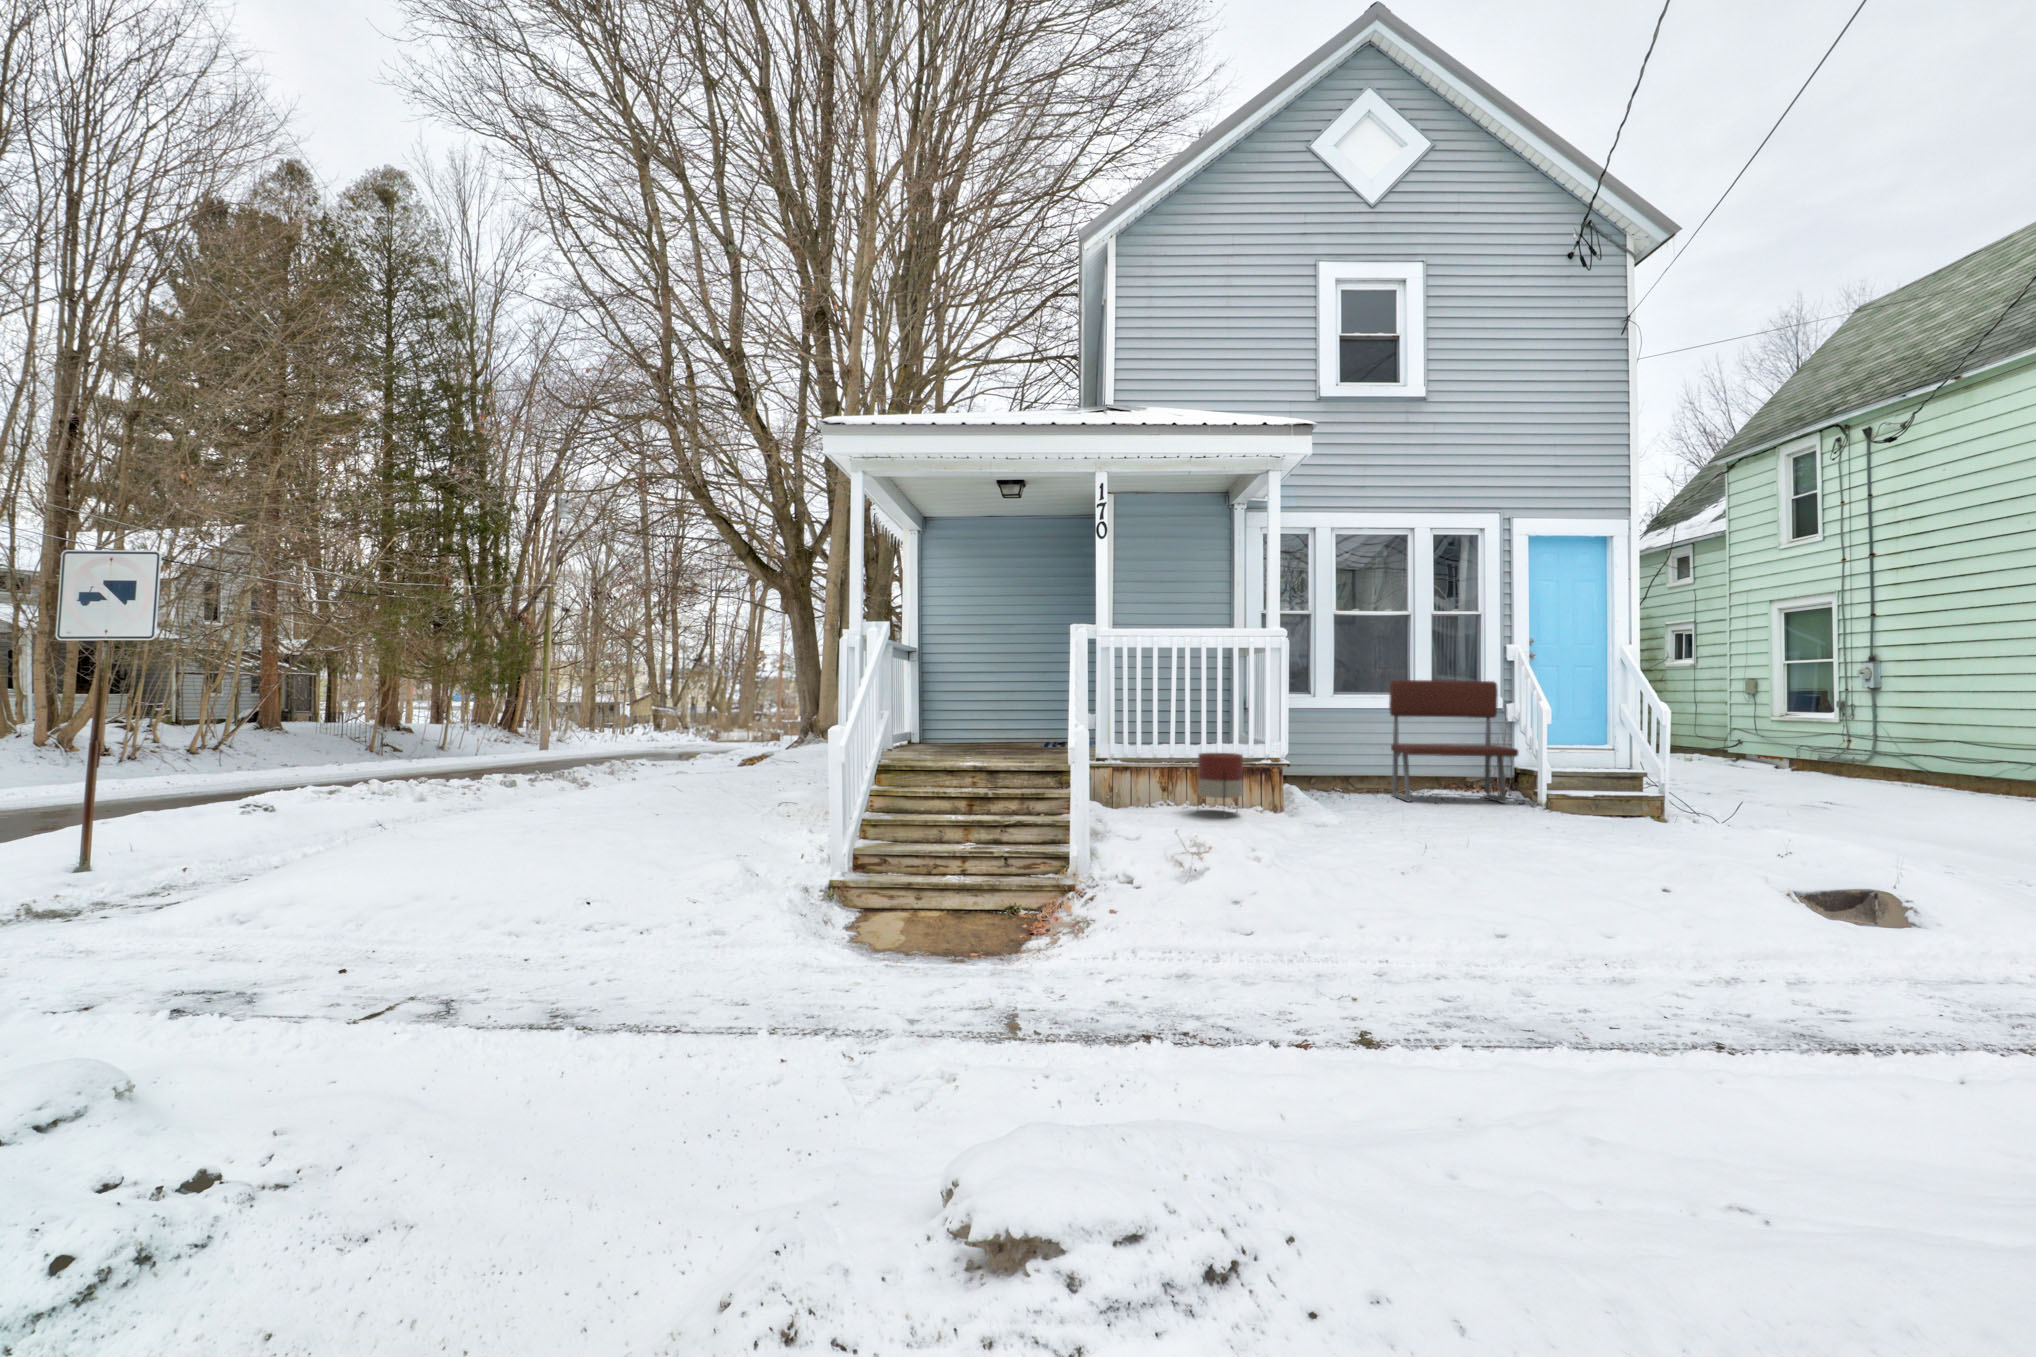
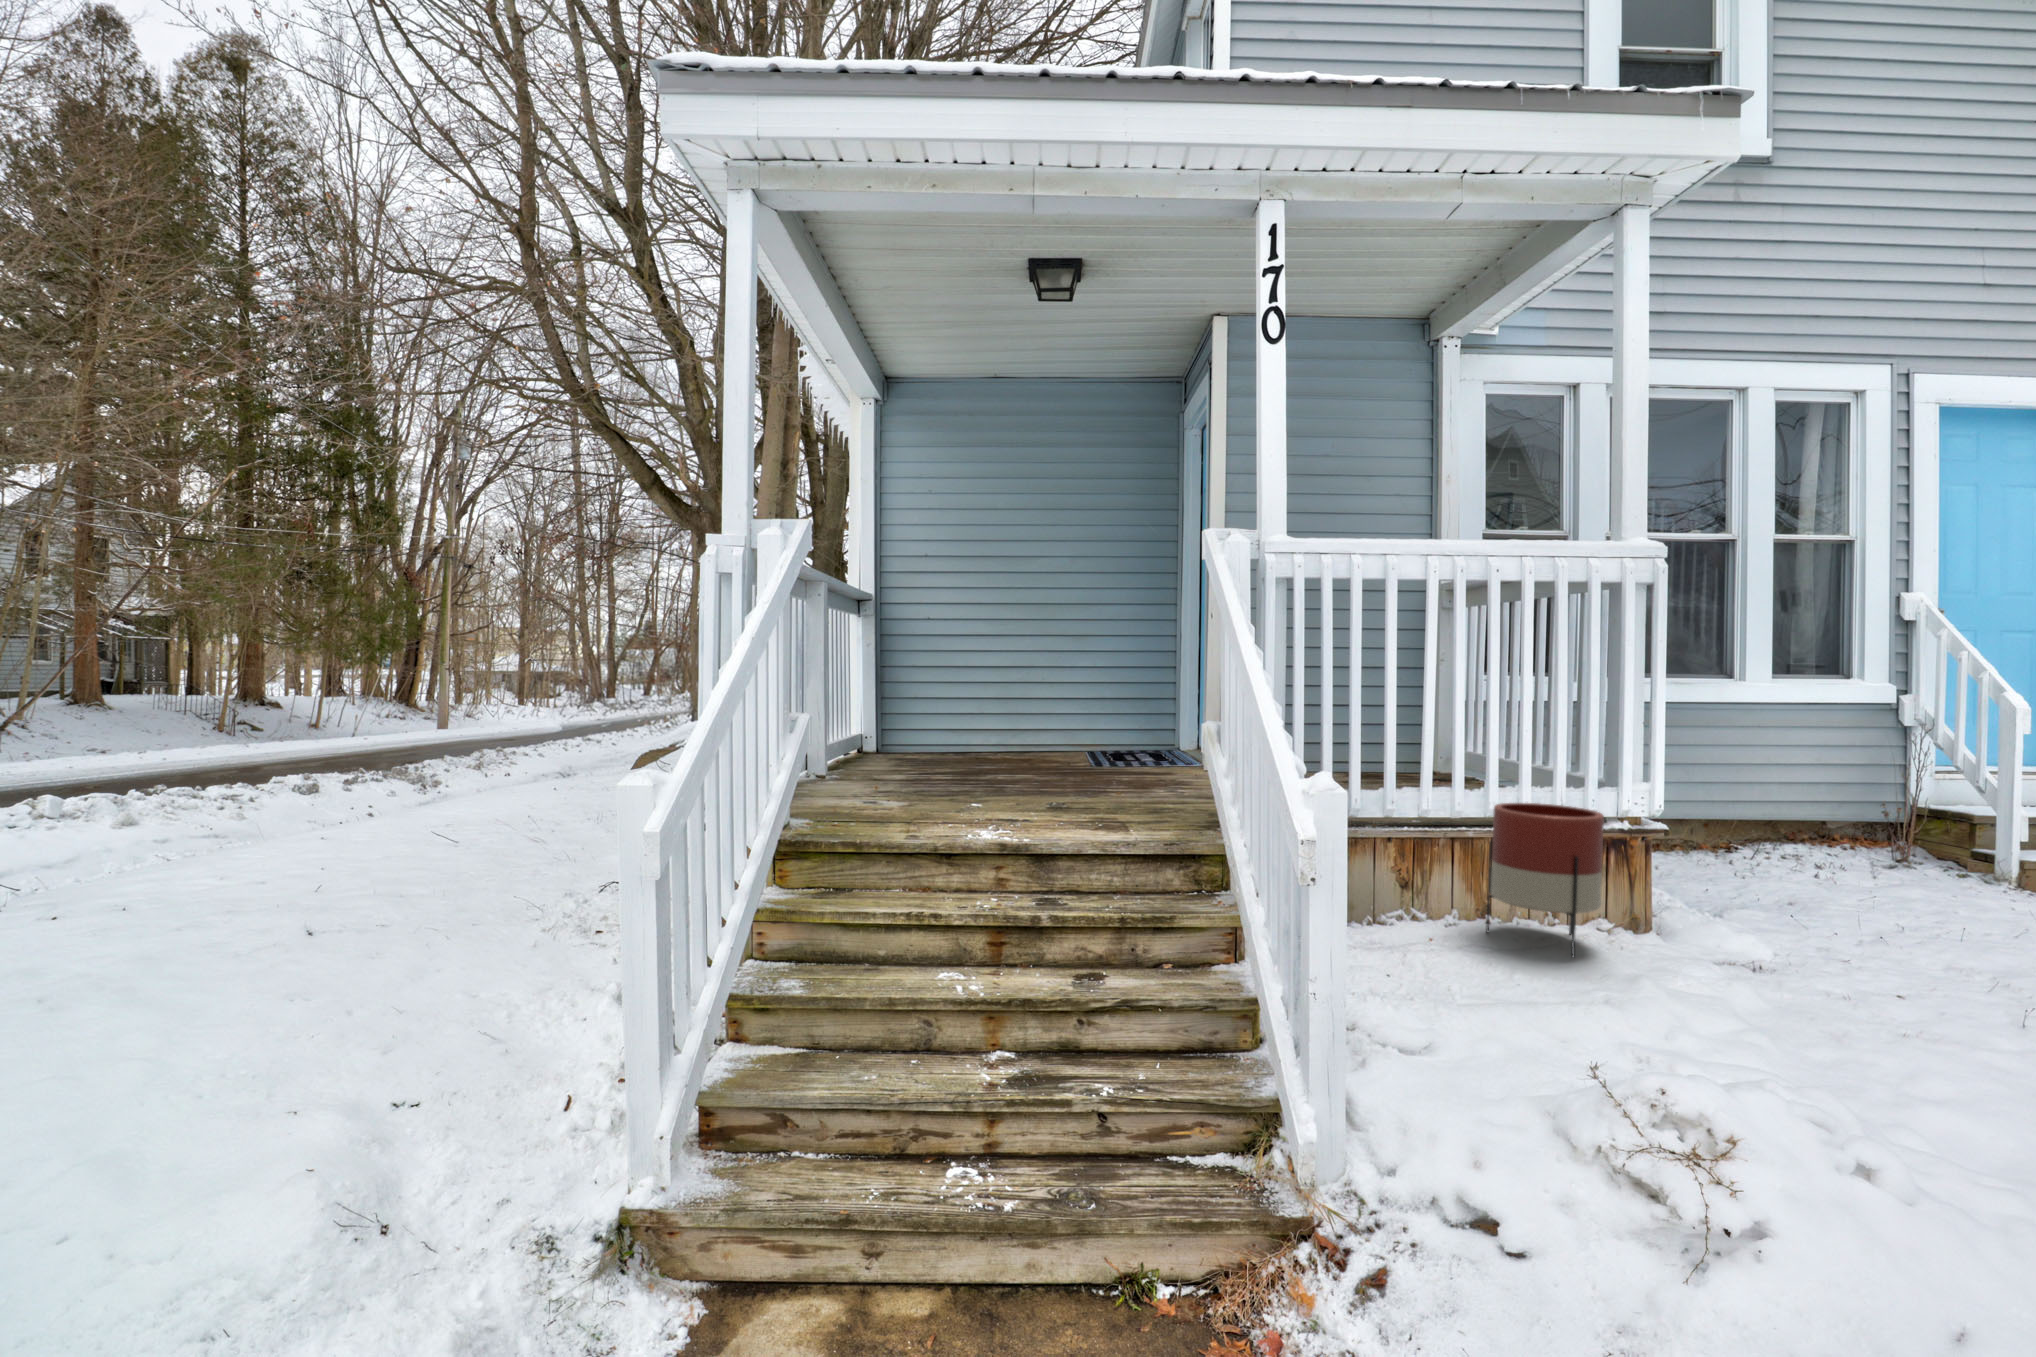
bench: present [1389,680,1519,803] -> none [1709,651,1988,876]

